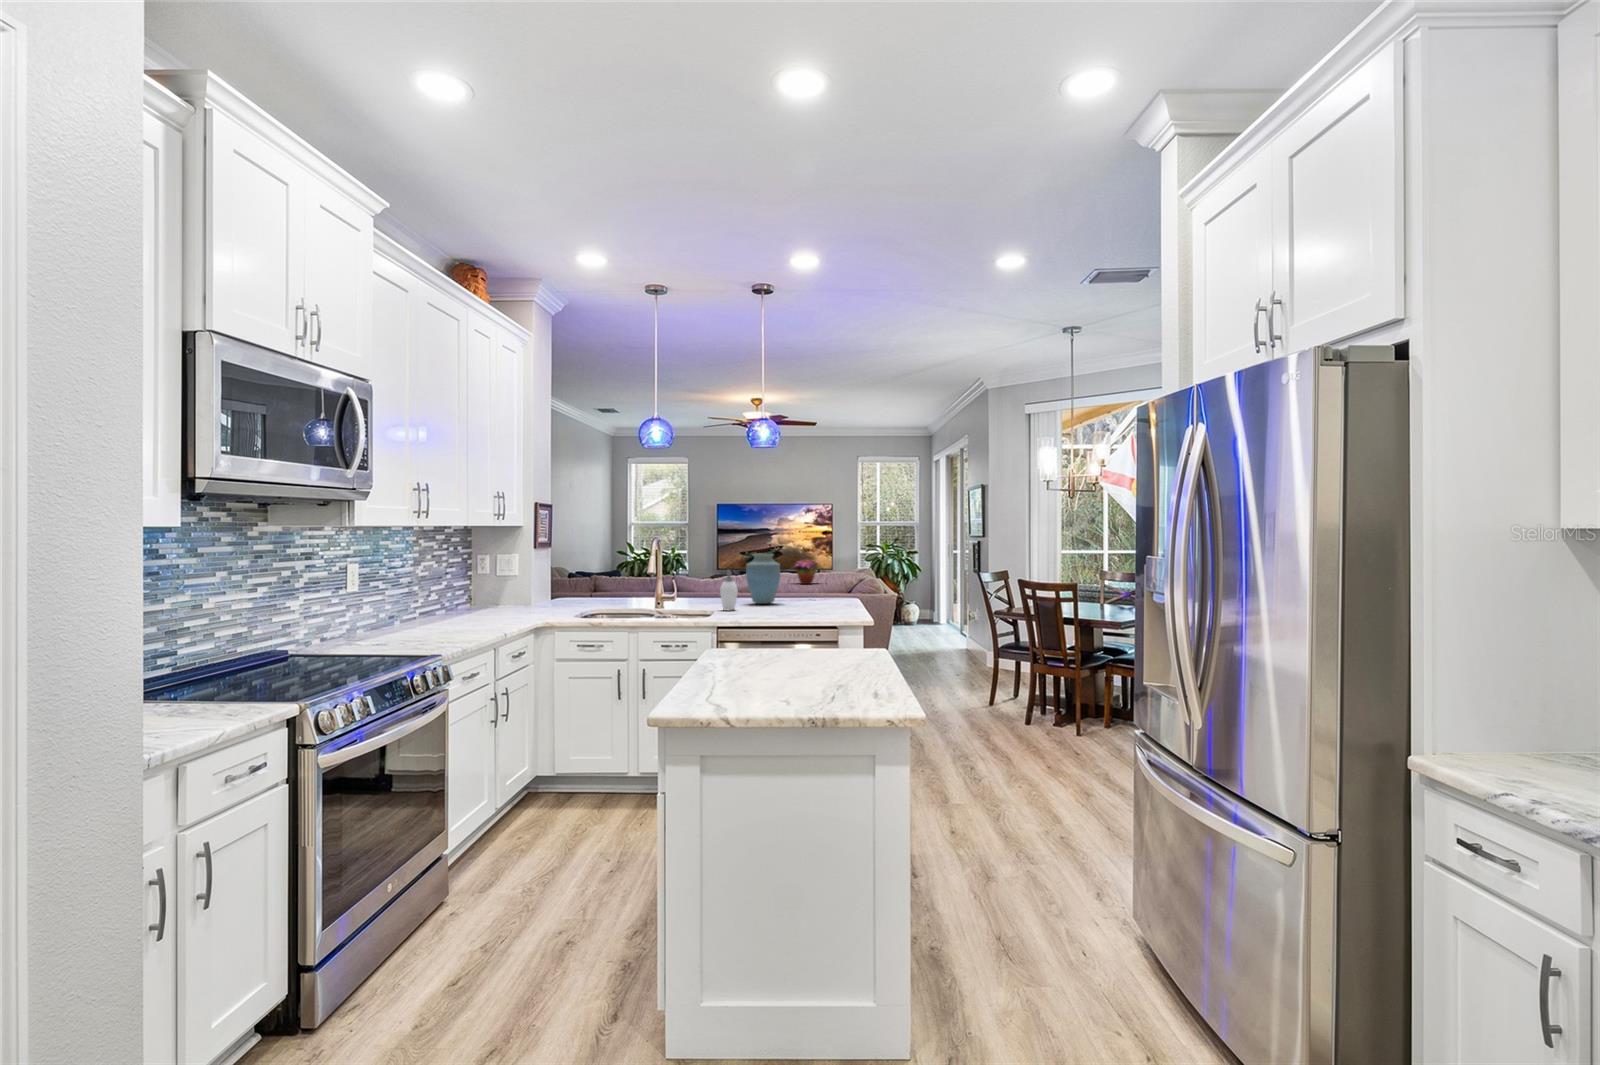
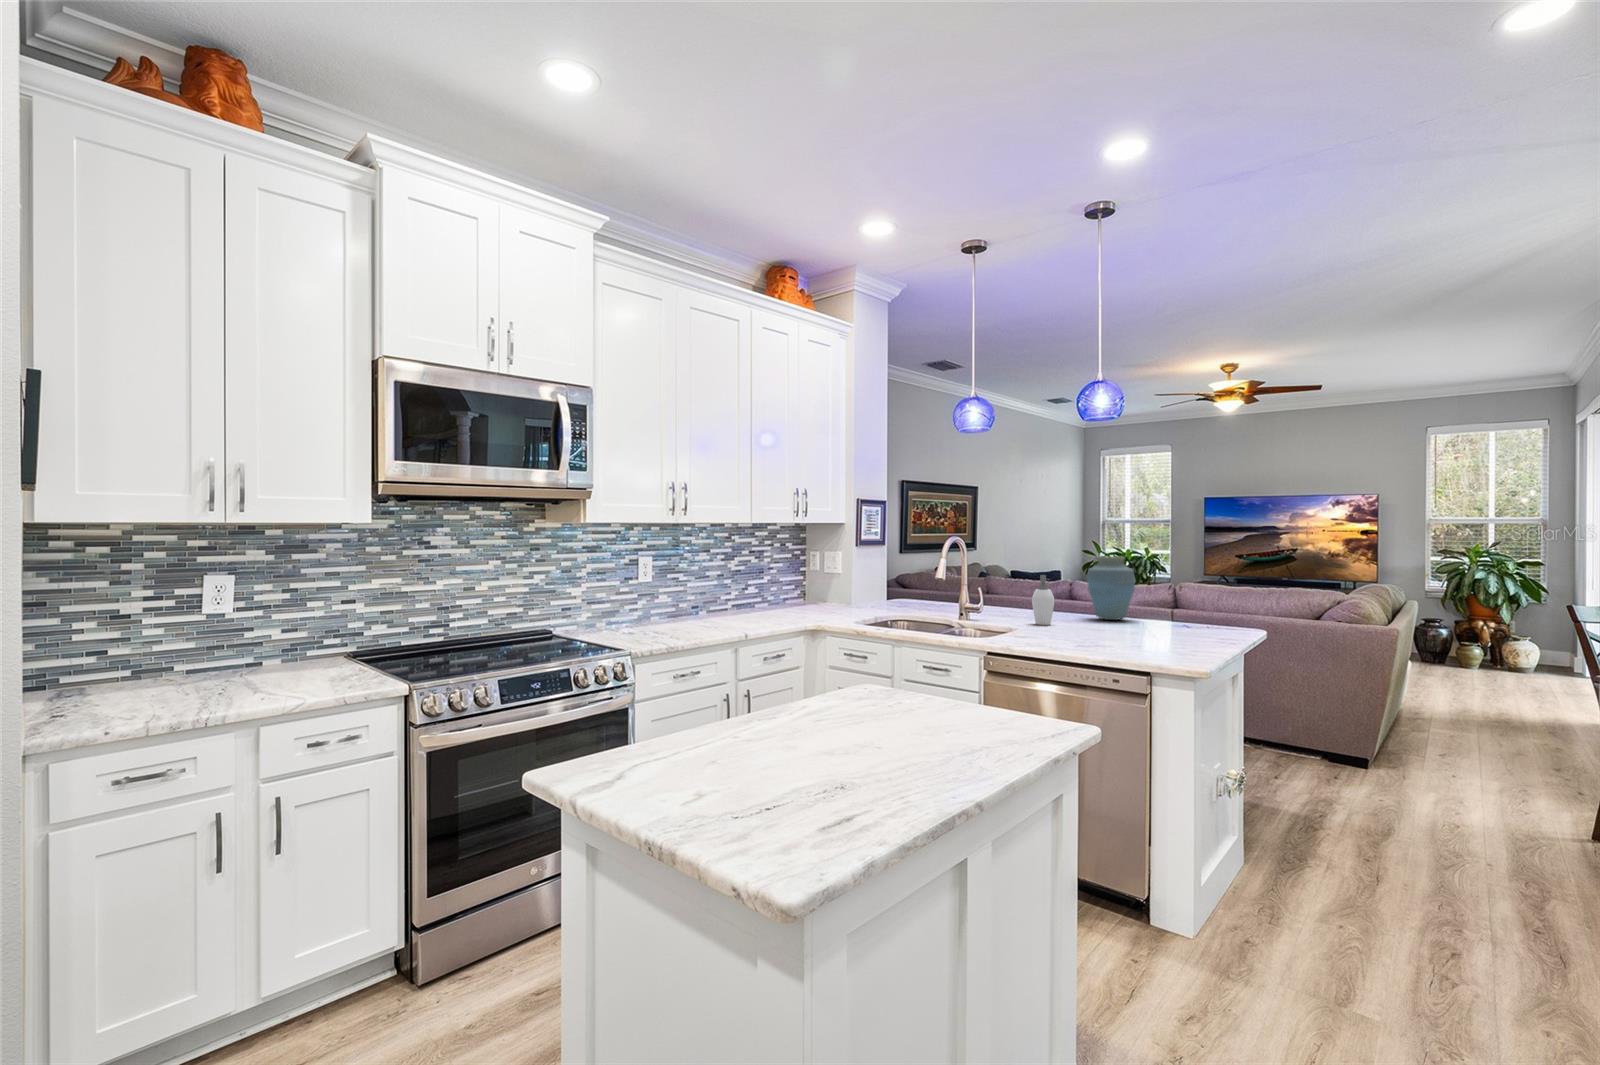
flower arrangement: present [794,560,818,584] -> none [1228,566,1285,598]

